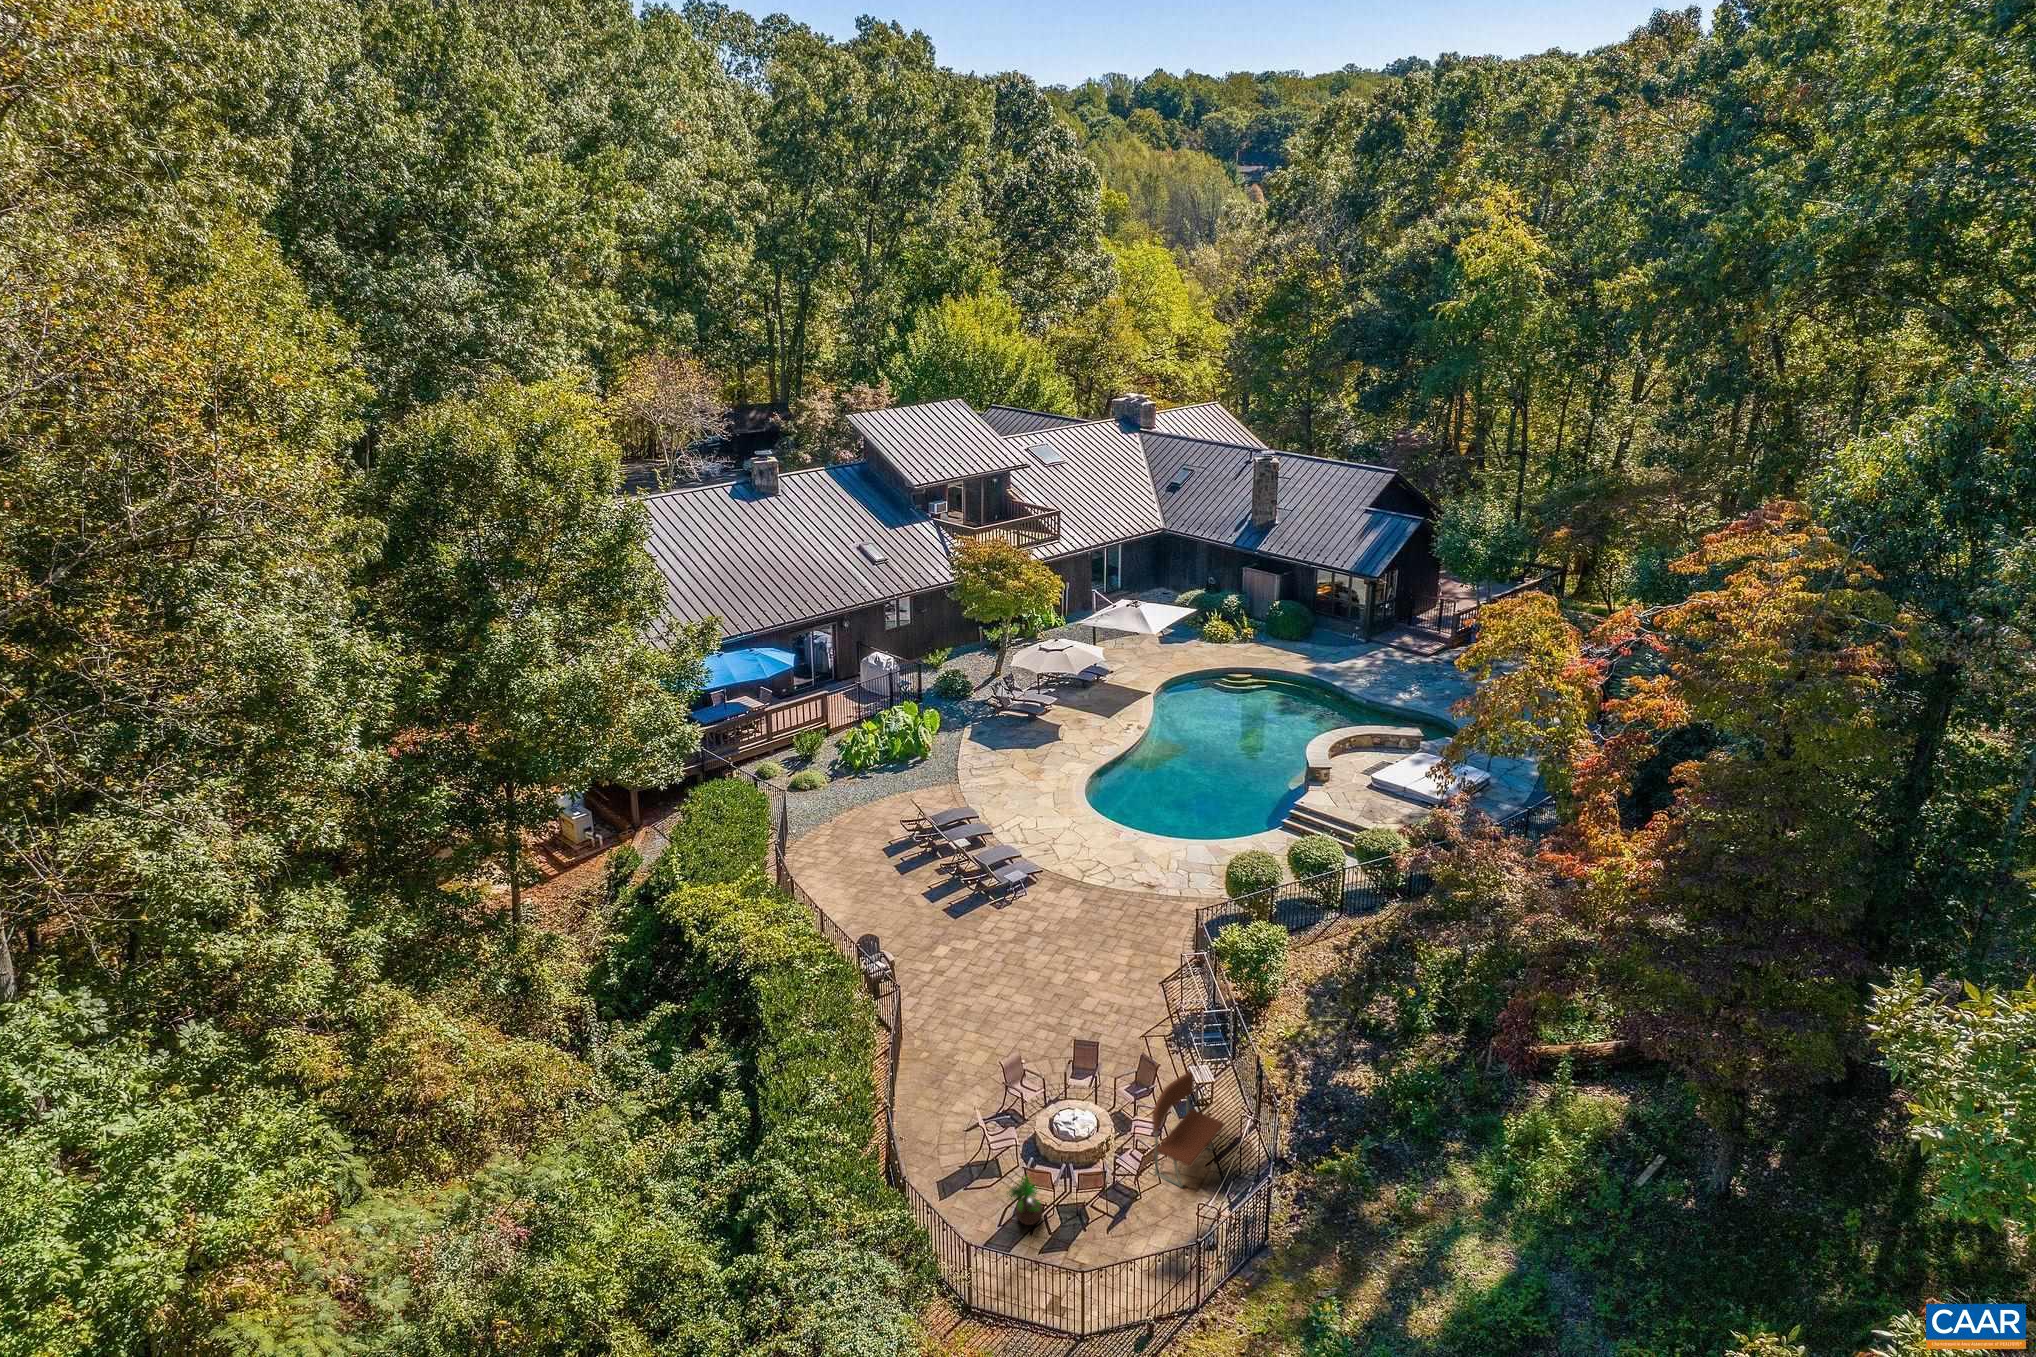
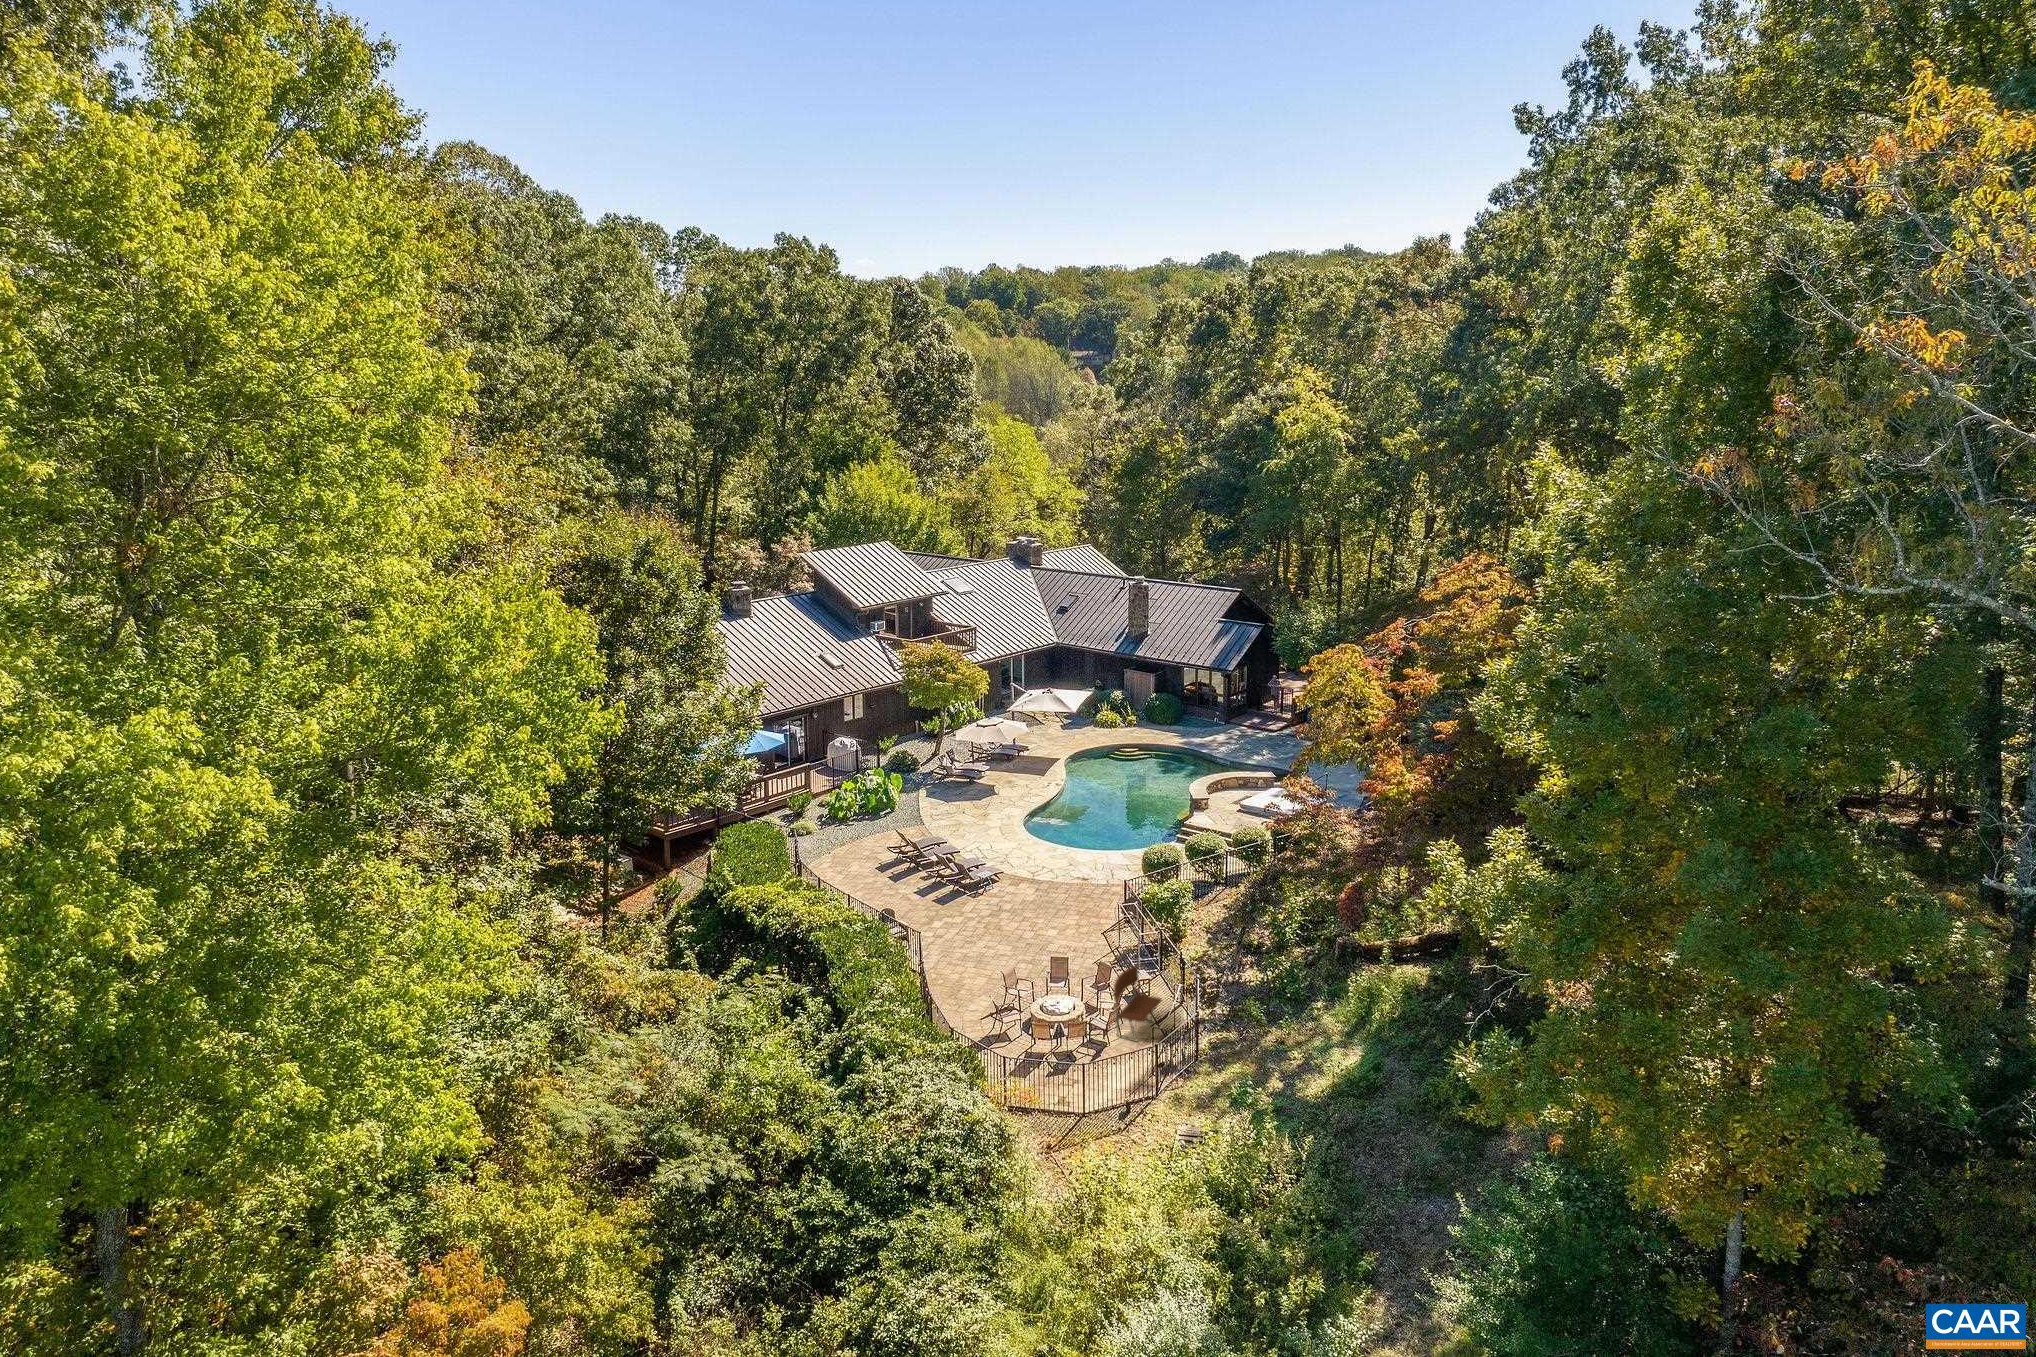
potted tree: present [1007,1176,1042,1225] -> none [1019,1028,1044,1067]

